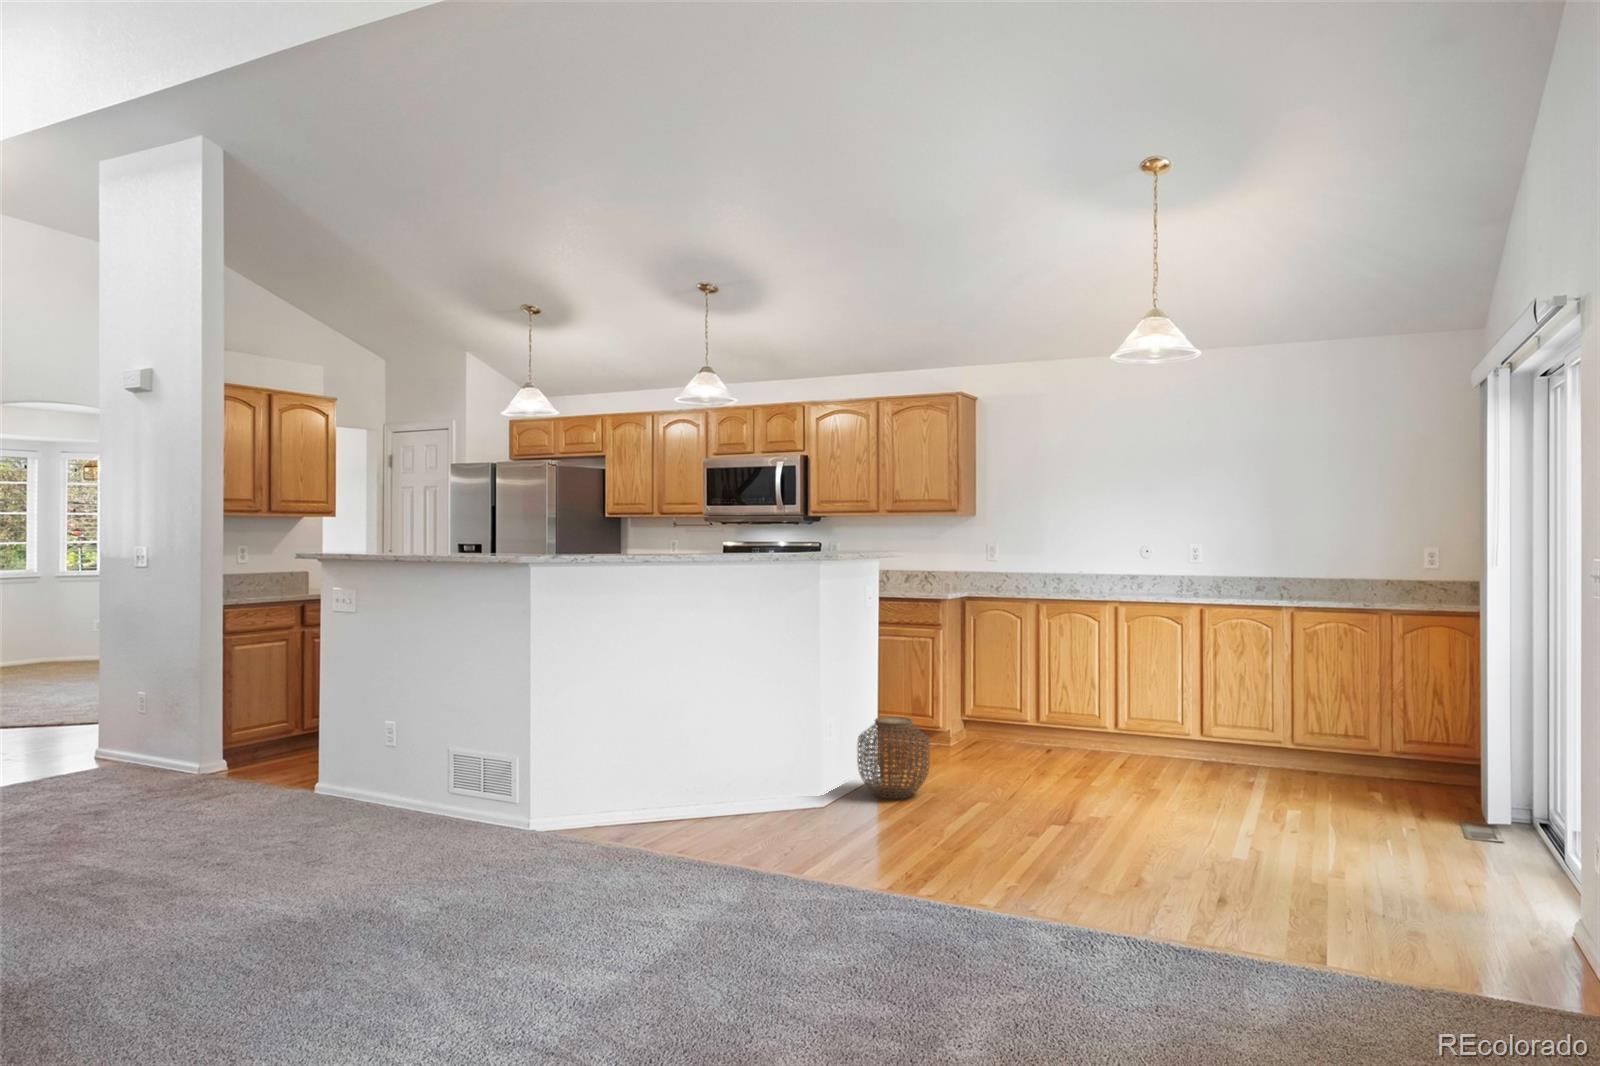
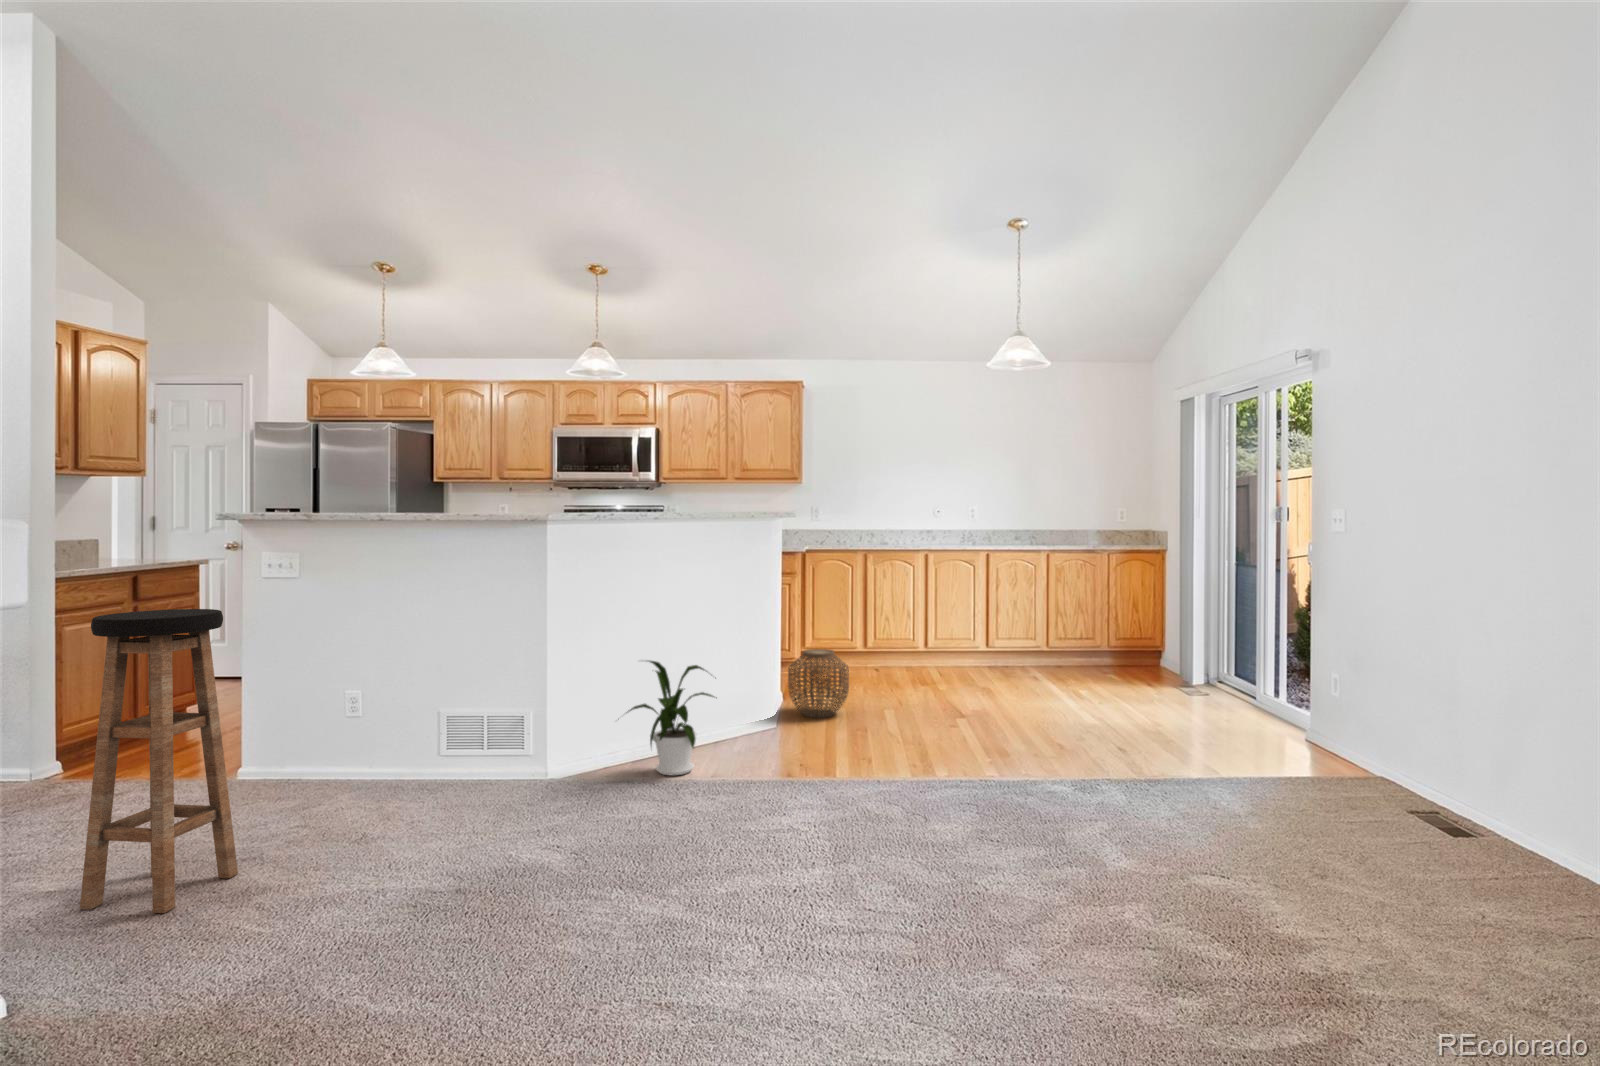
bar stool: none [102,639,217,886] -> present [80,609,238,913]
house plant: none [602,713,701,839] -> present [628,660,717,776]

